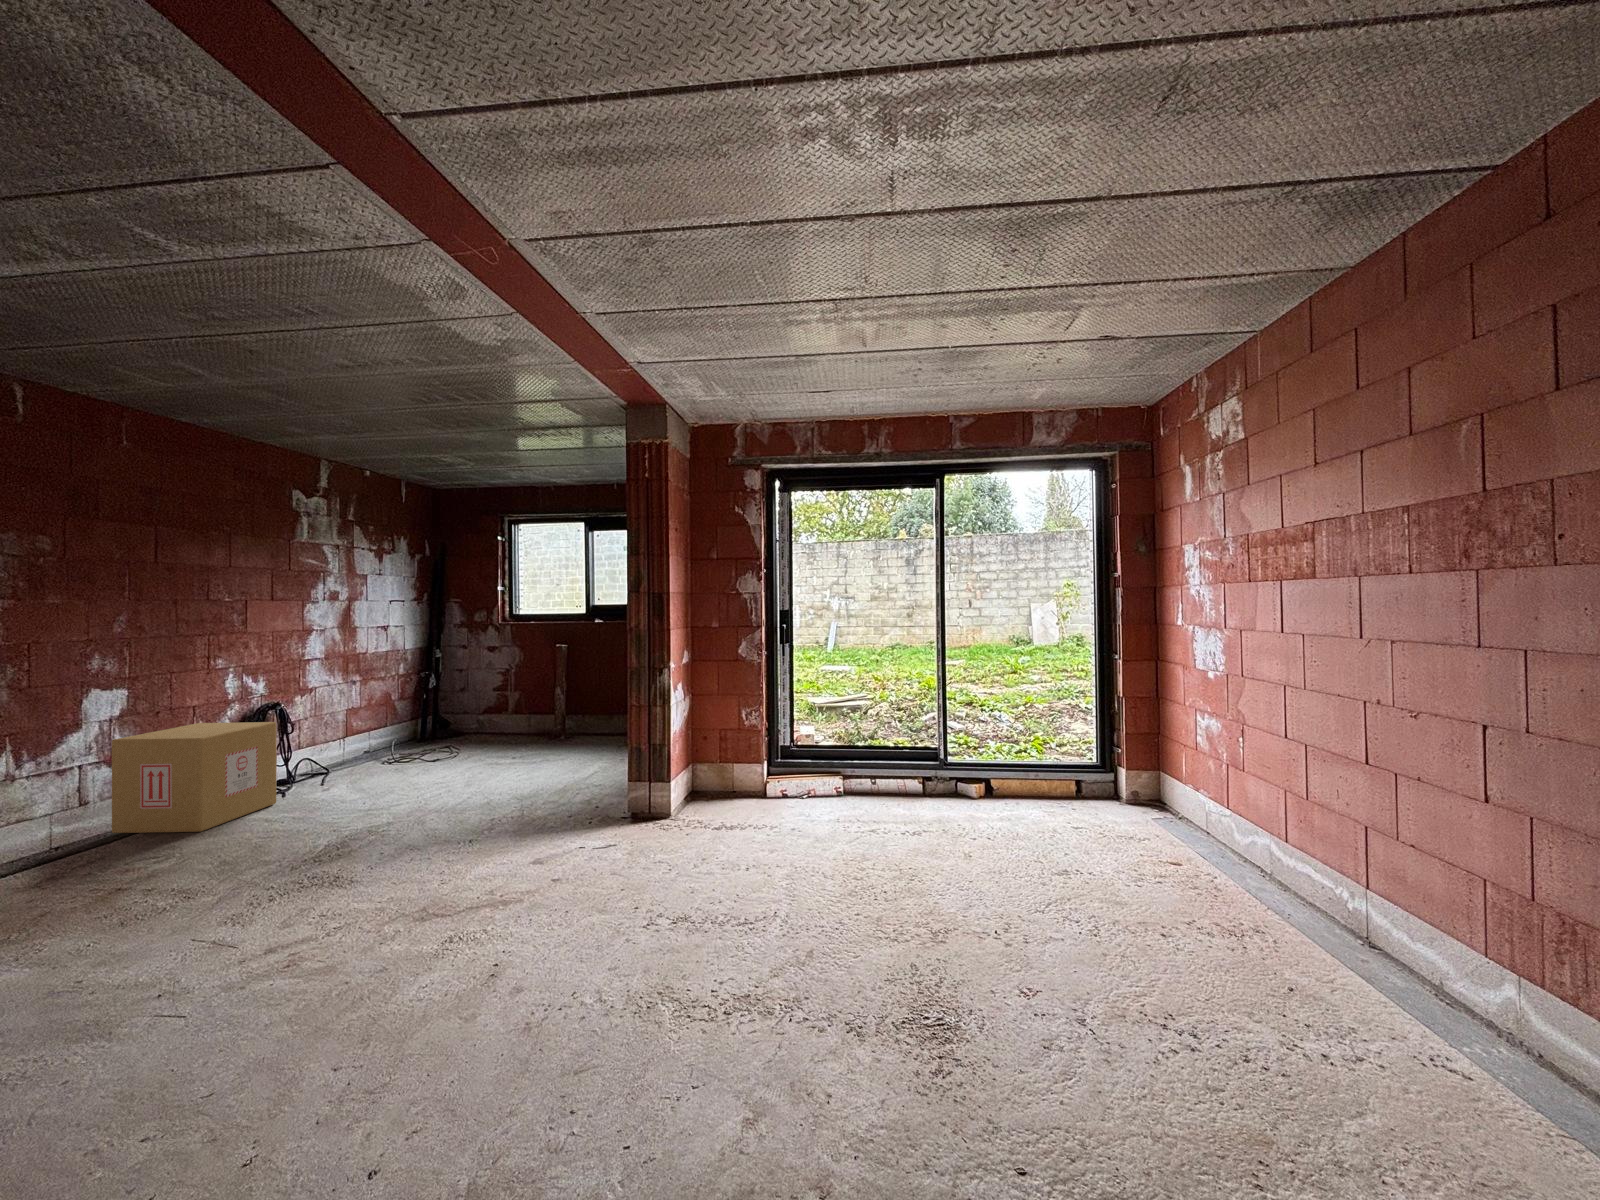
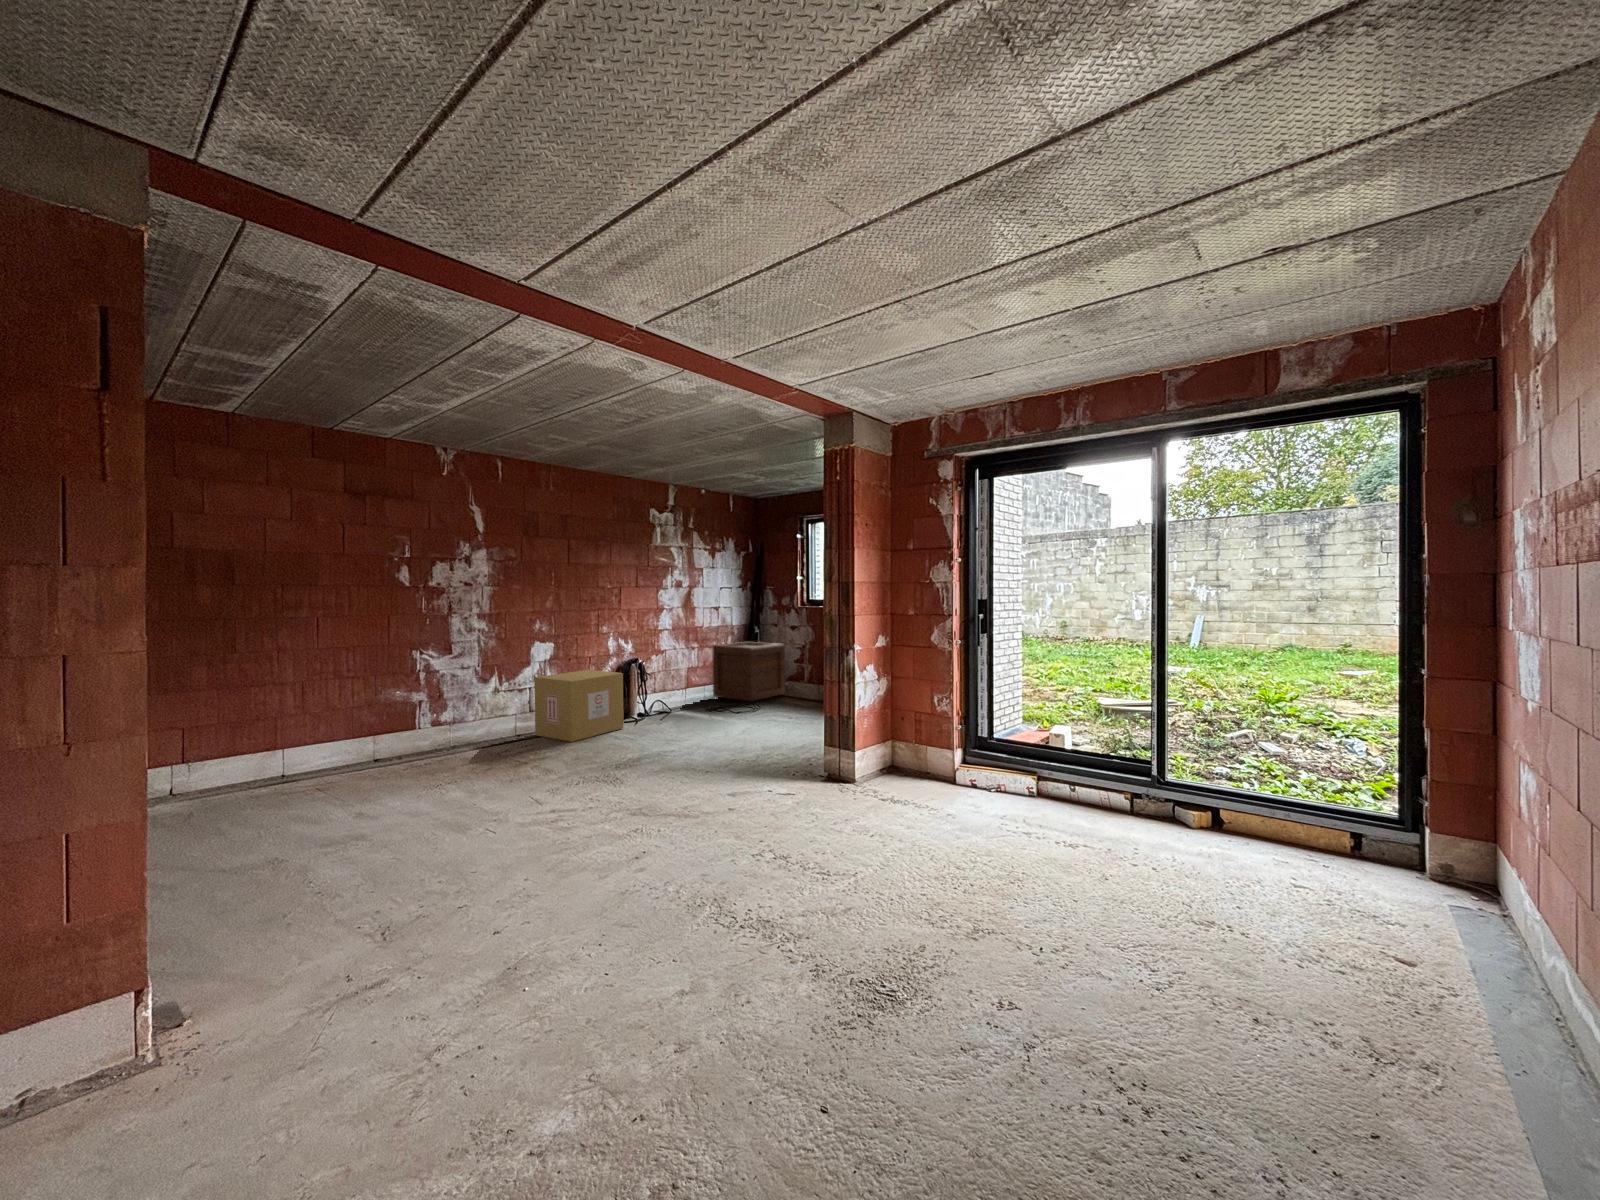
wooden crate: none [378,674,484,751] -> present [713,642,785,702]

